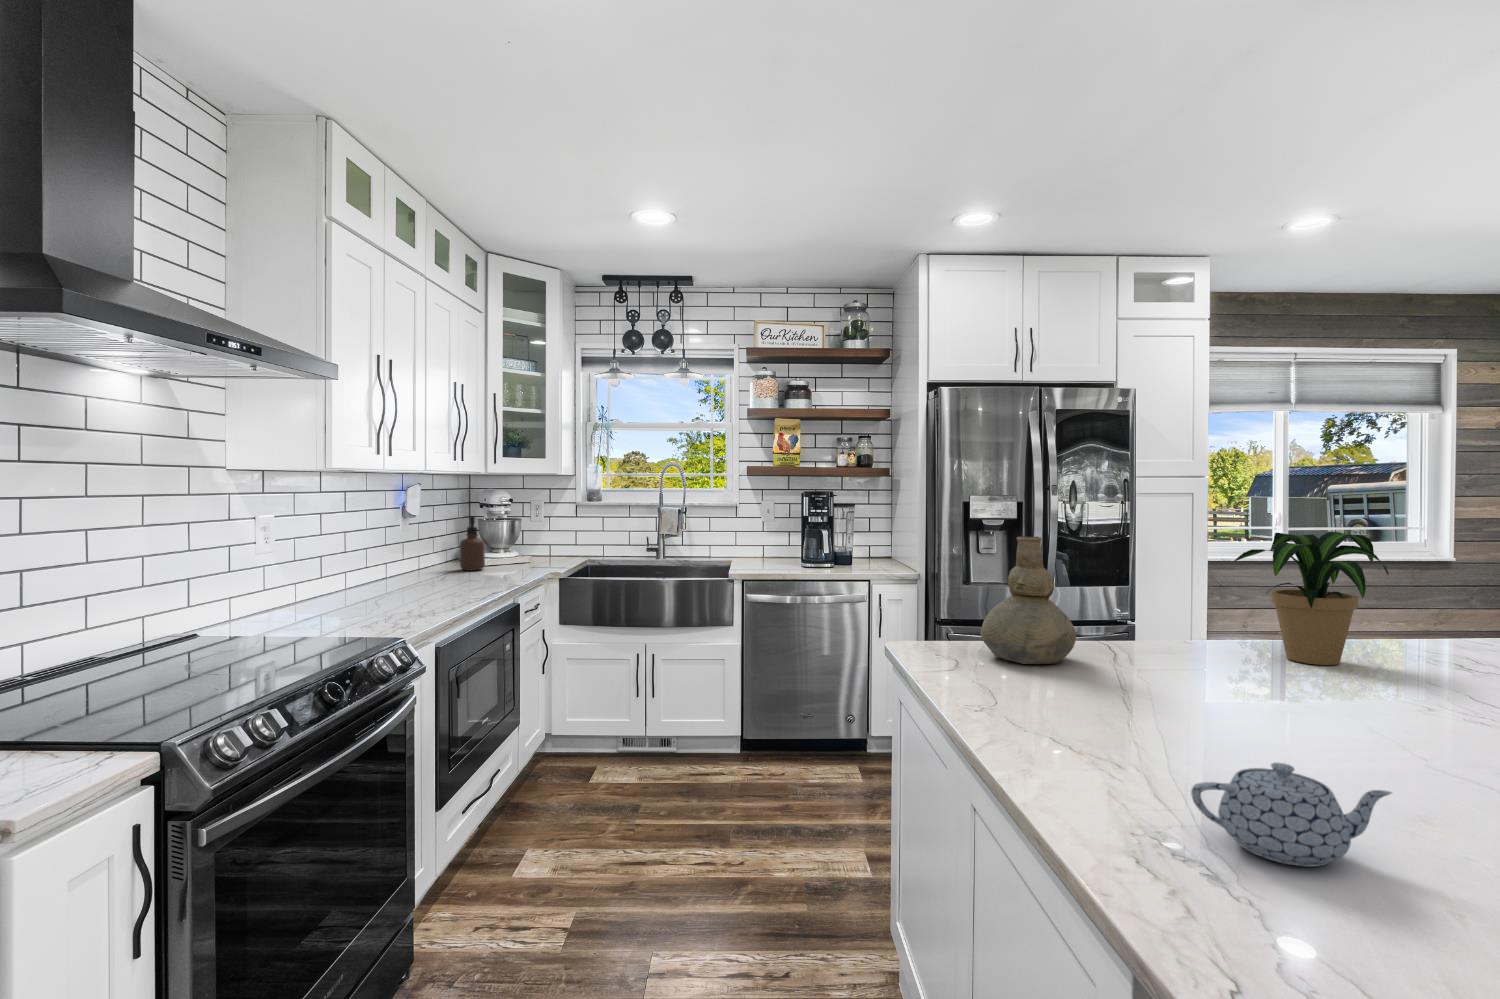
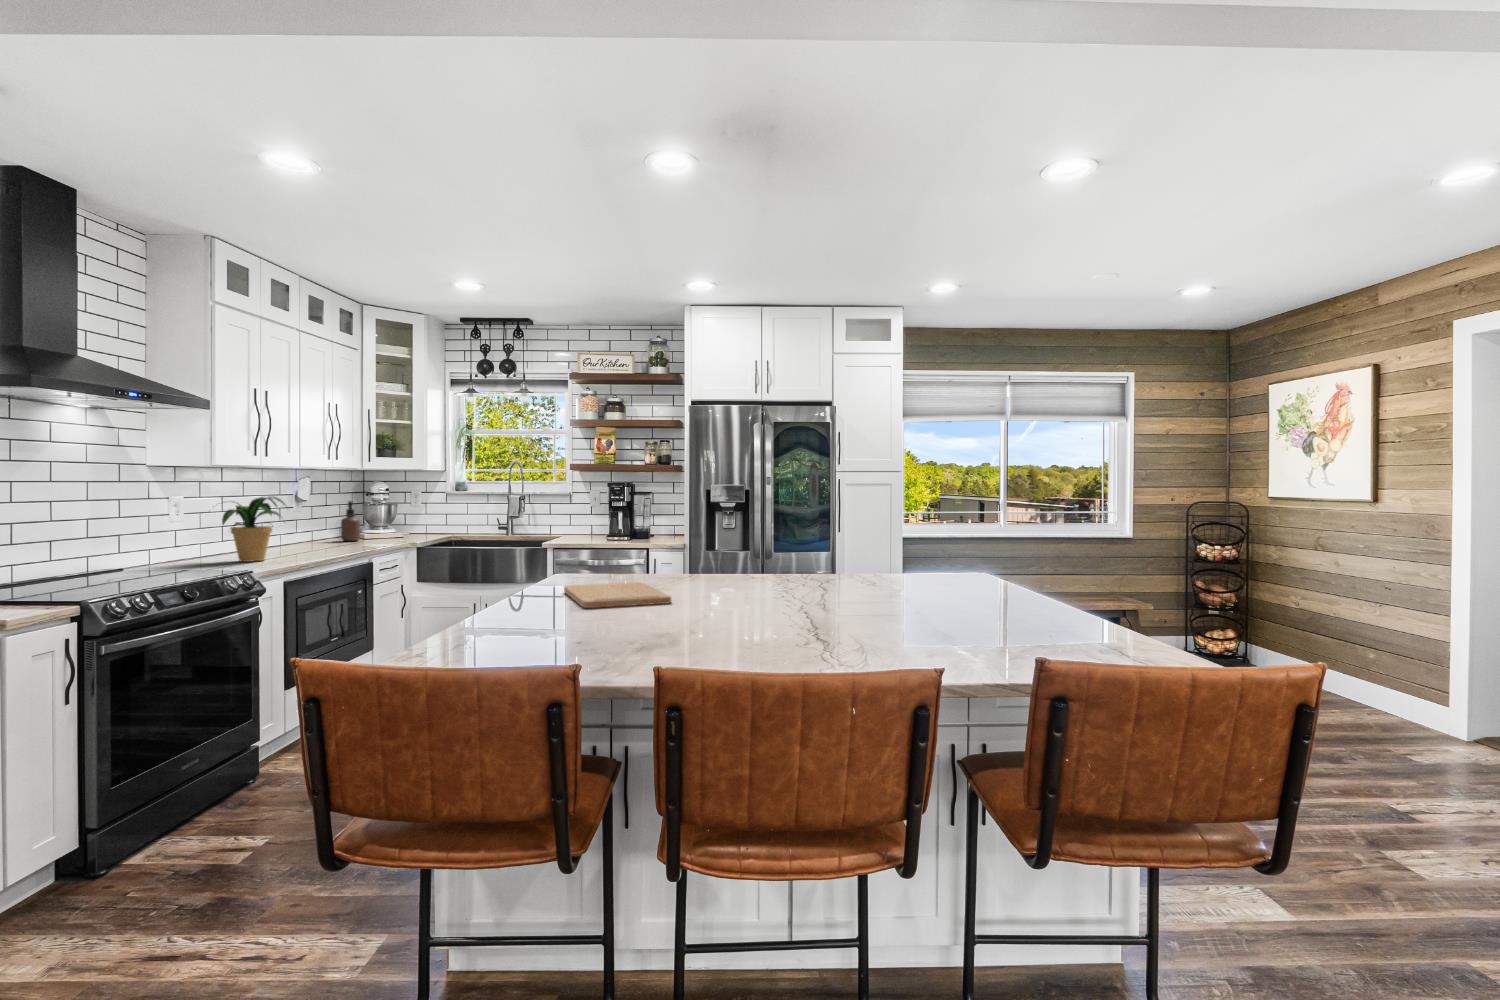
potted plant: present [1233,532,1389,665] -> present [222,497,285,562]
vase: present [981,536,1076,664] -> none [589,507,643,582]
cutting board: none [1034,674,1348,767] -> present [564,582,671,608]
teapot: present [1191,763,1392,867] -> none [494,587,558,624]

